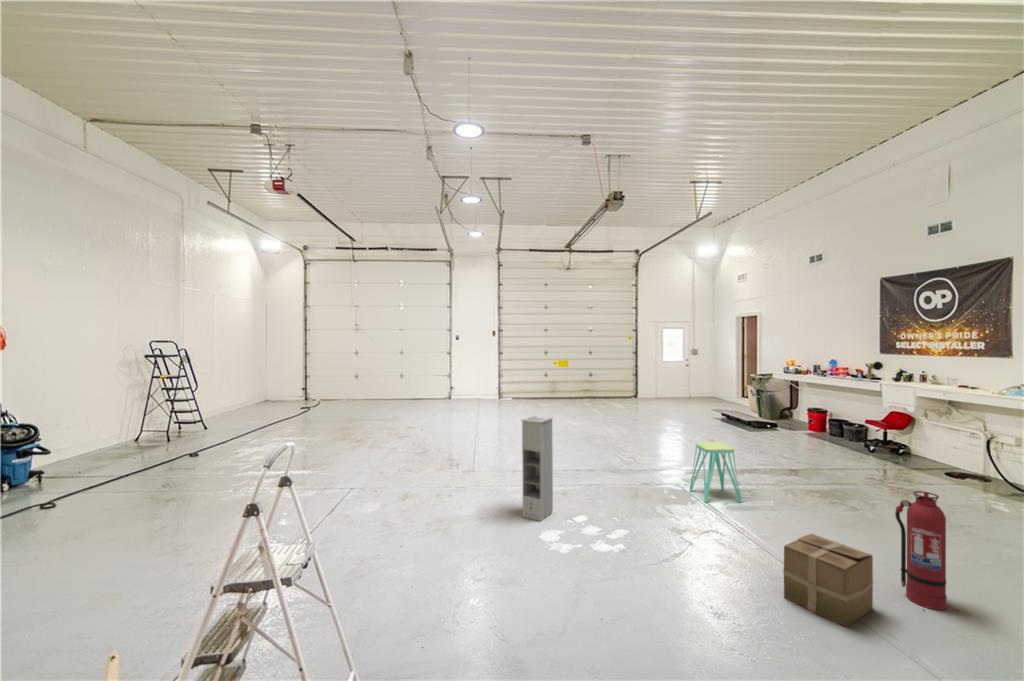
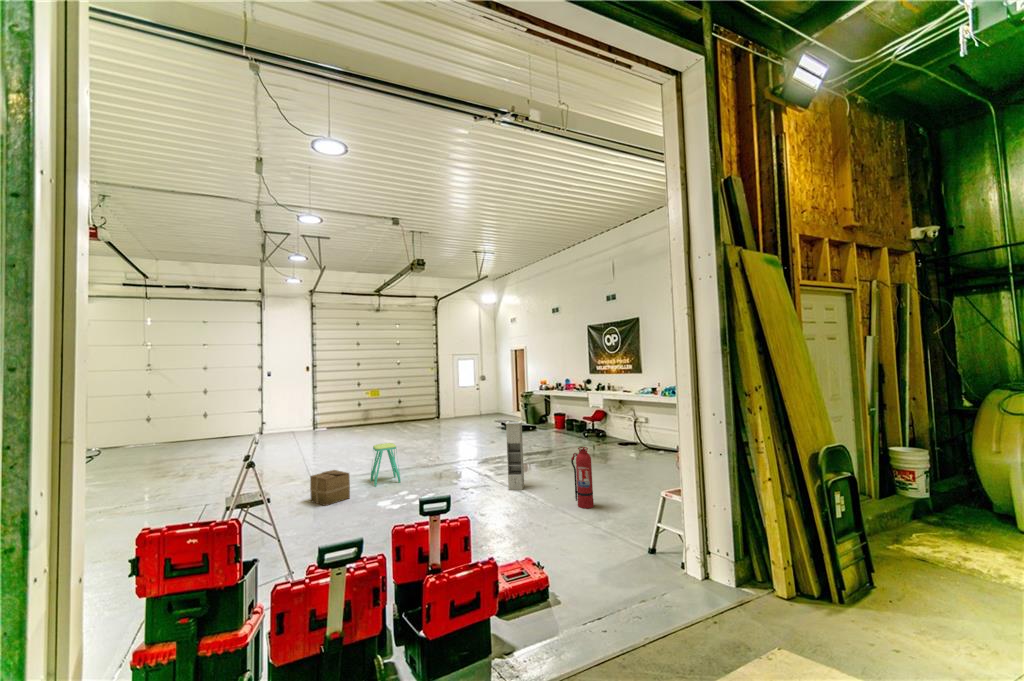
cabinet: present [521,416,553,521] -> present [505,421,524,490]
stool: present [690,442,741,503] -> present [371,443,401,487]
cardboard box: present [783,534,873,627] -> present [310,470,350,506]

